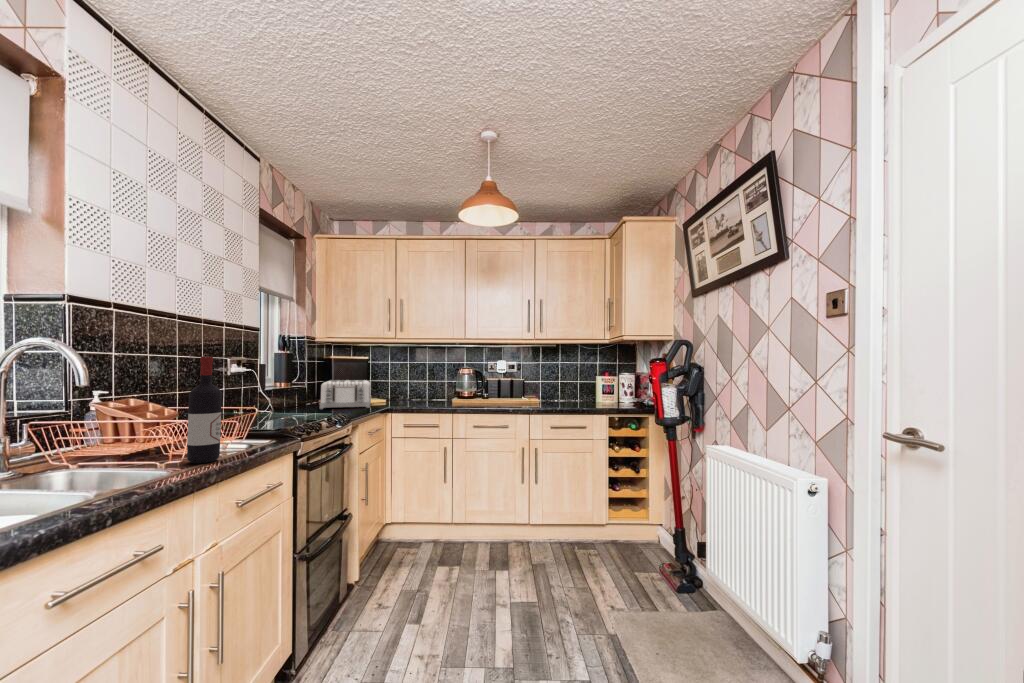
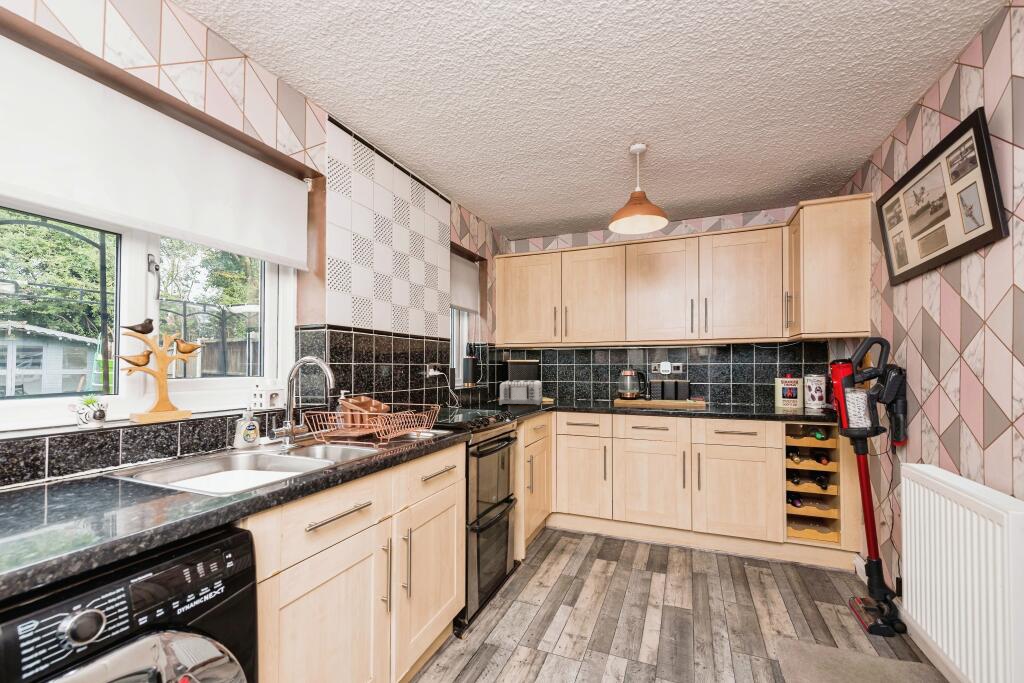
wine bottle: present [187,357,222,463] -> none [386,367,407,446]

